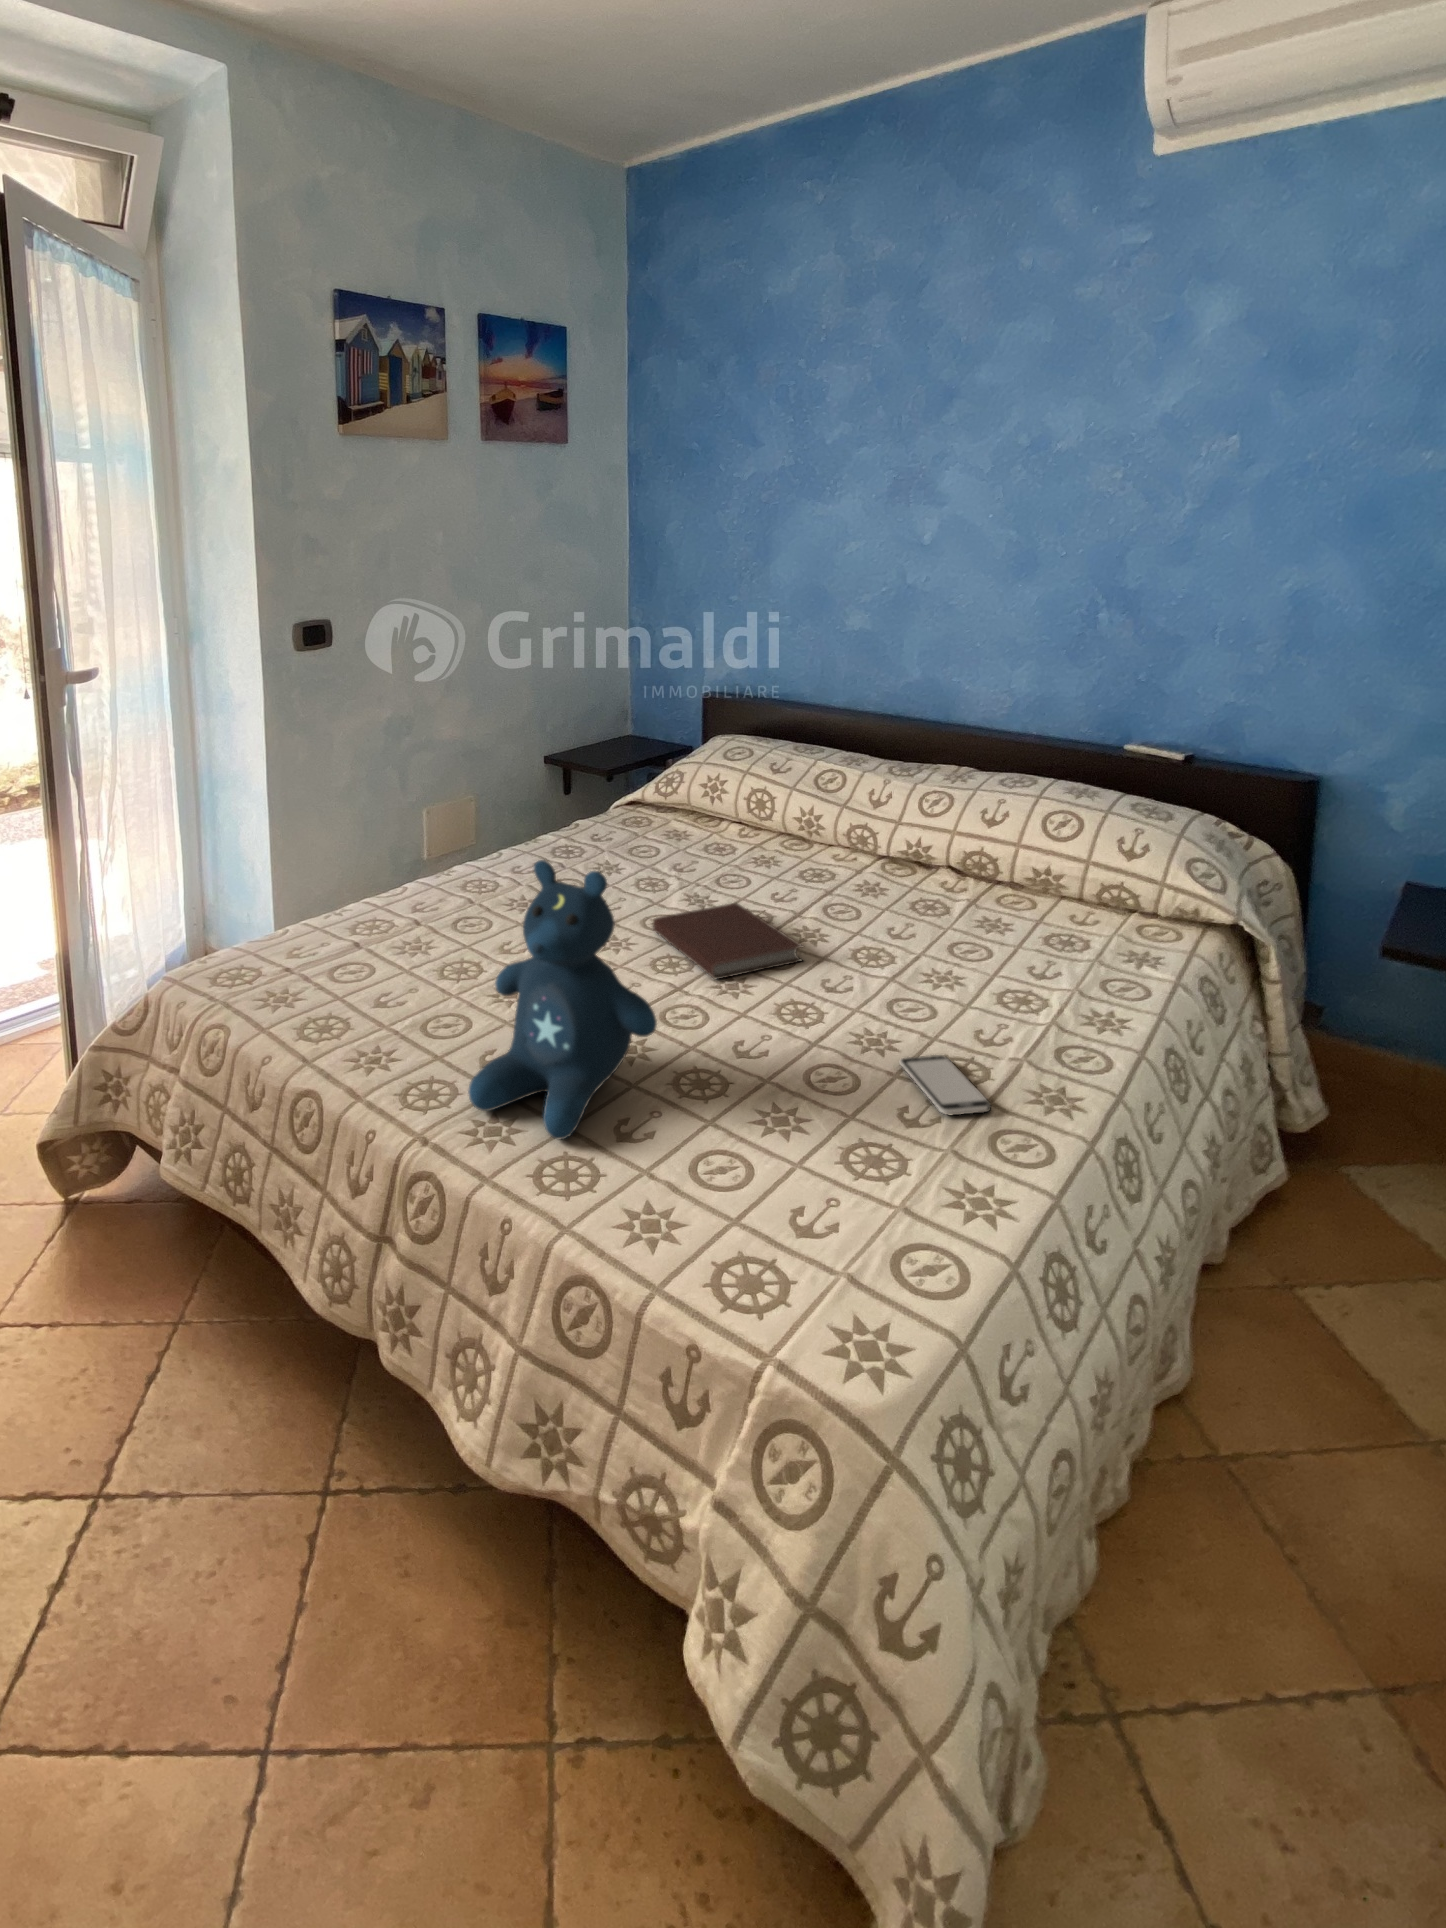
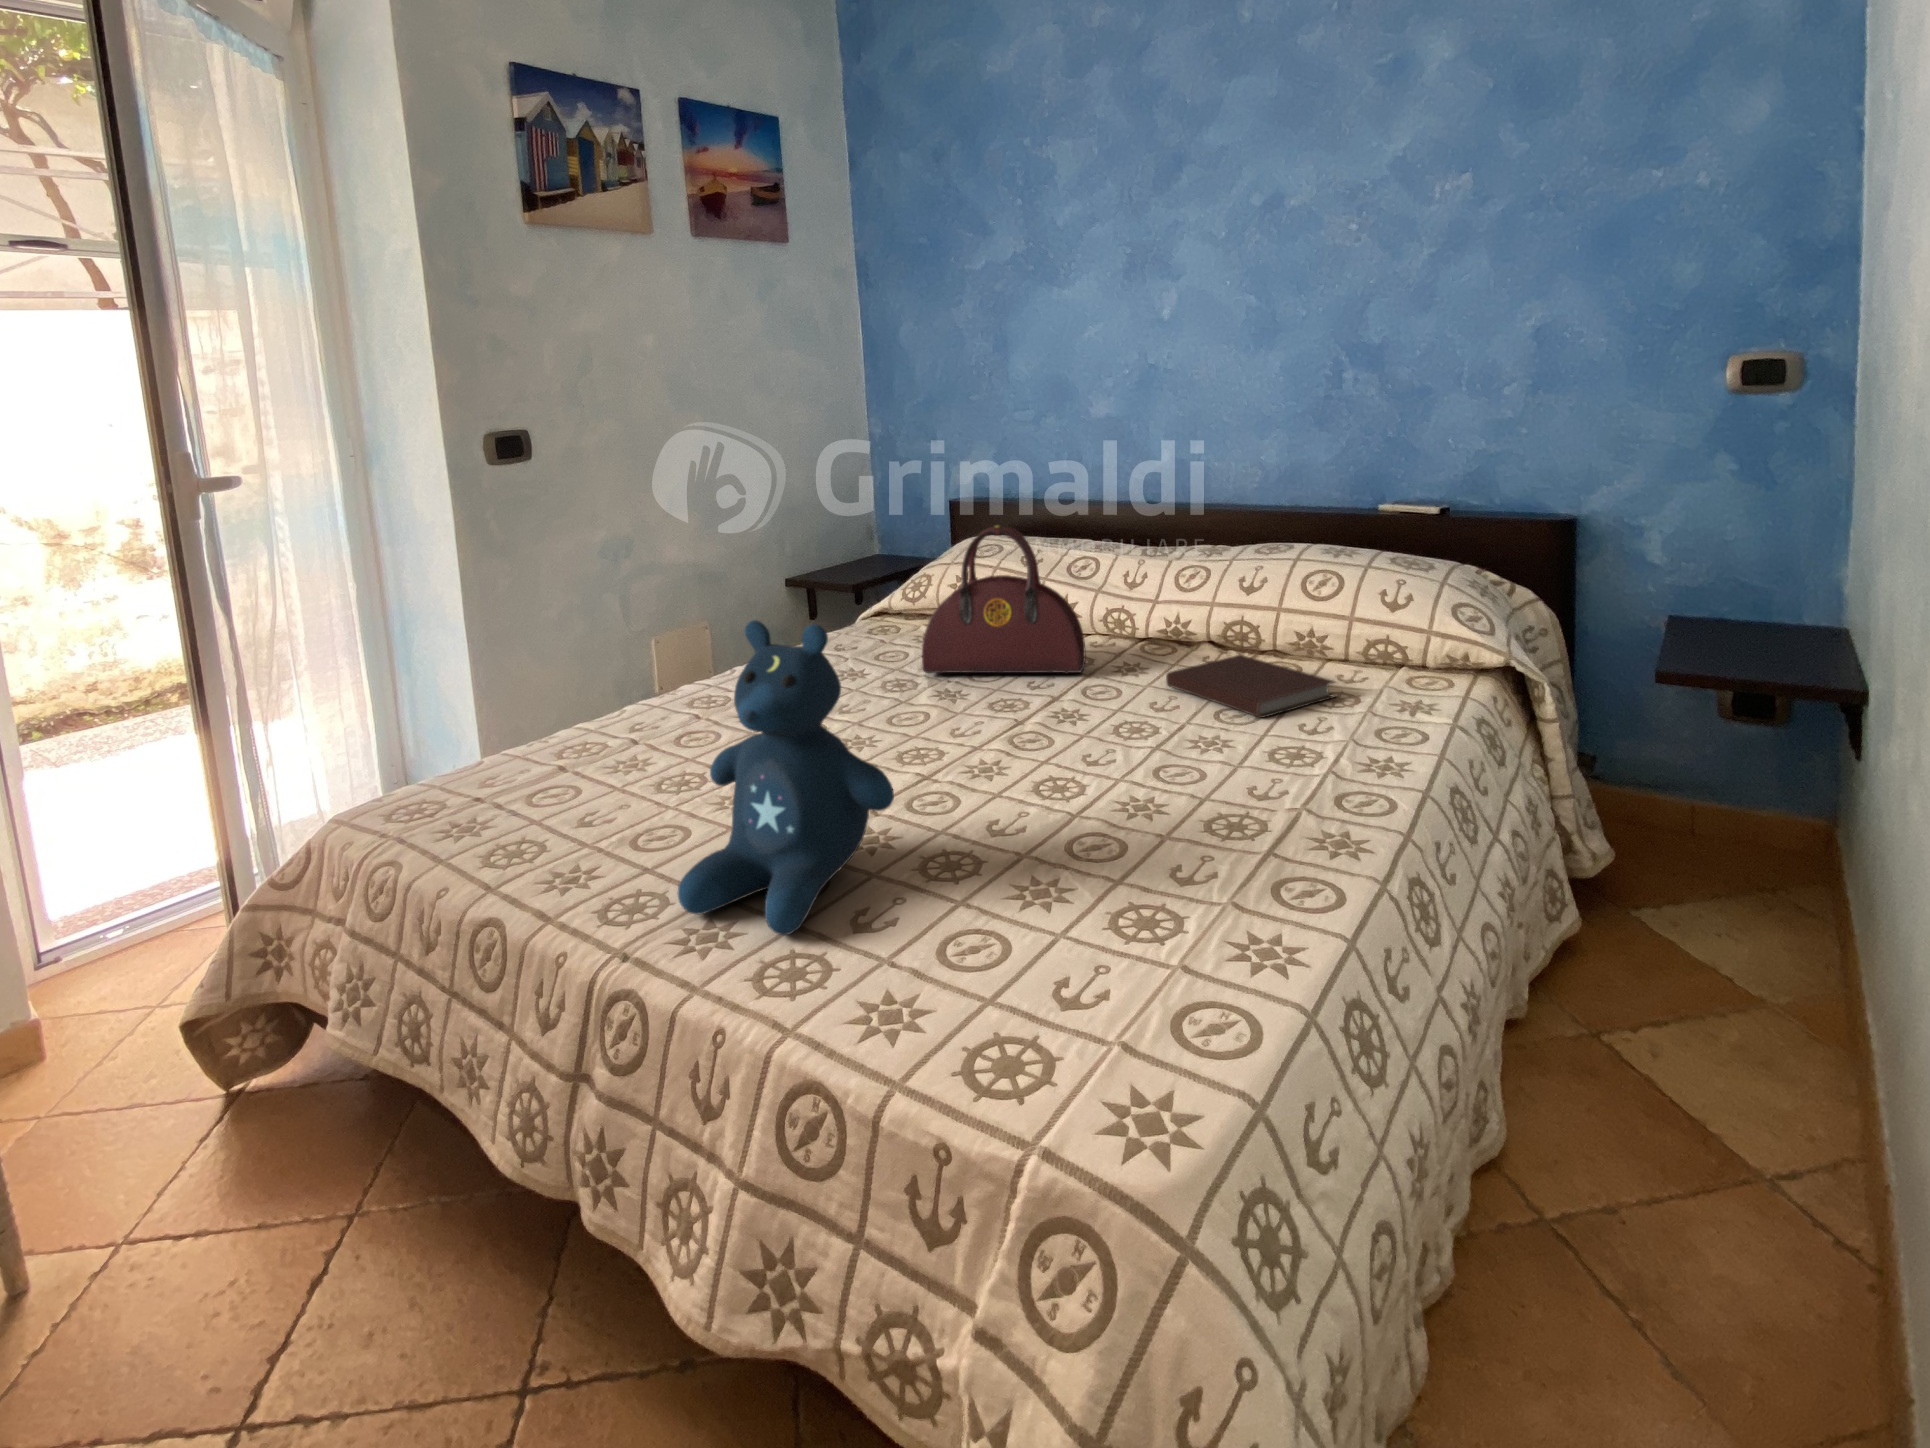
handbag: none [674,745,828,890] -> present [922,526,1086,674]
notebook: present [653,903,802,979] -> present [1166,655,1335,718]
smartphone: present [899,1055,991,1116] -> none [1169,811,1272,868]

